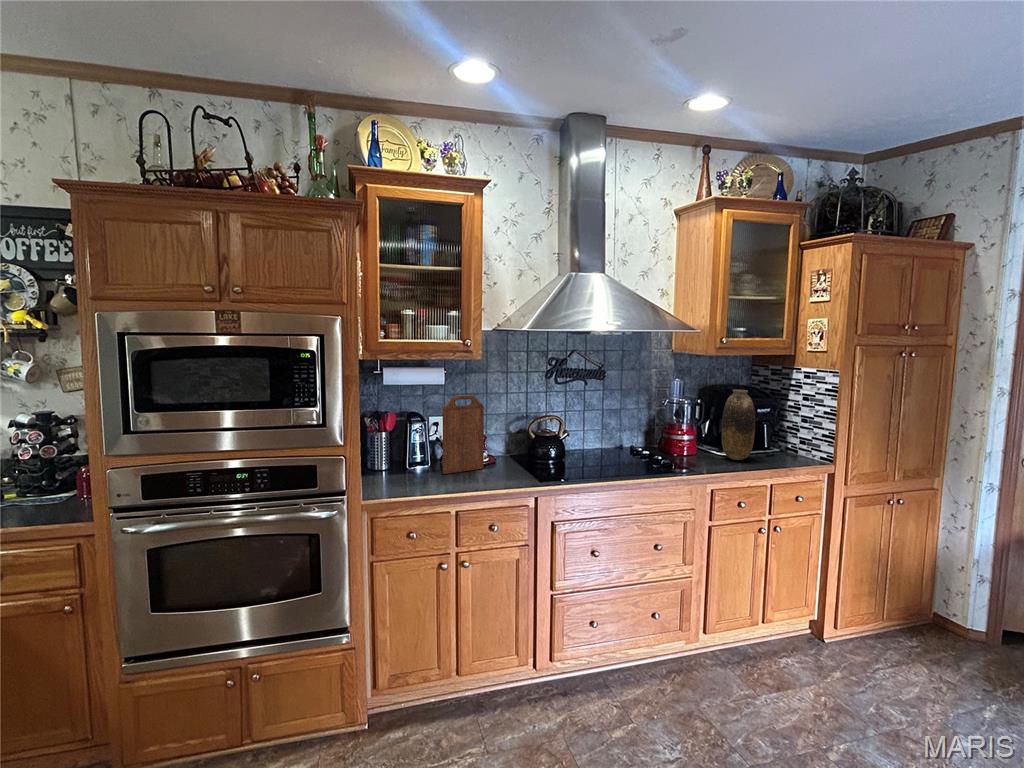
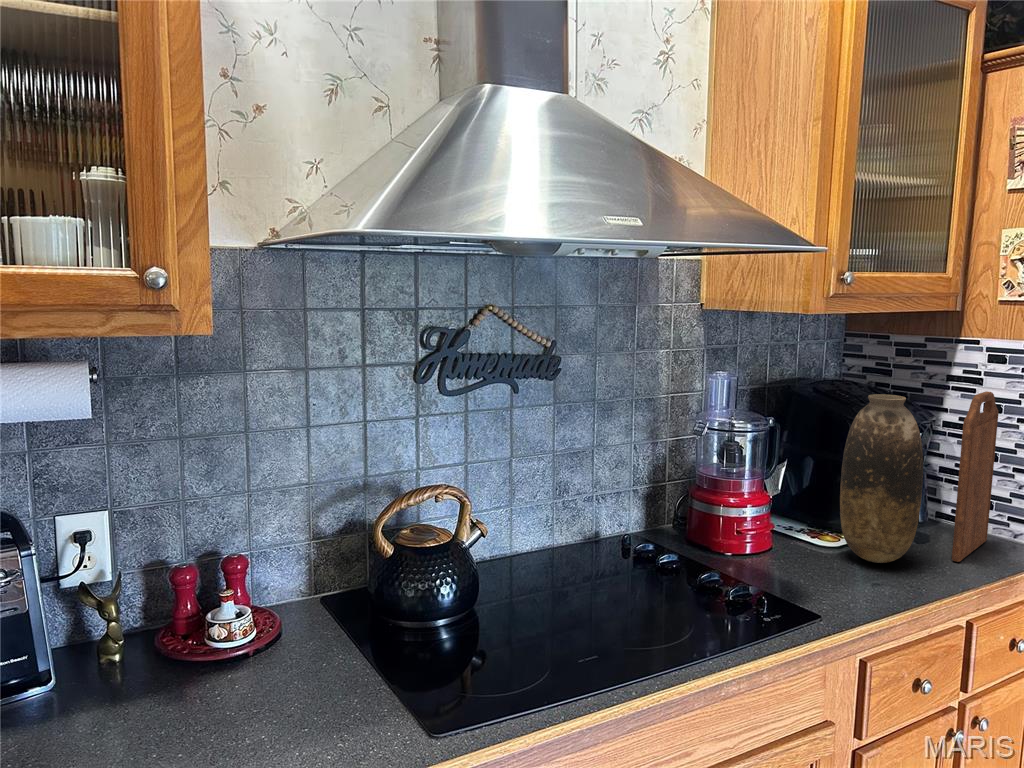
cutting board: present [442,395,484,474] -> present [952,391,998,562]

